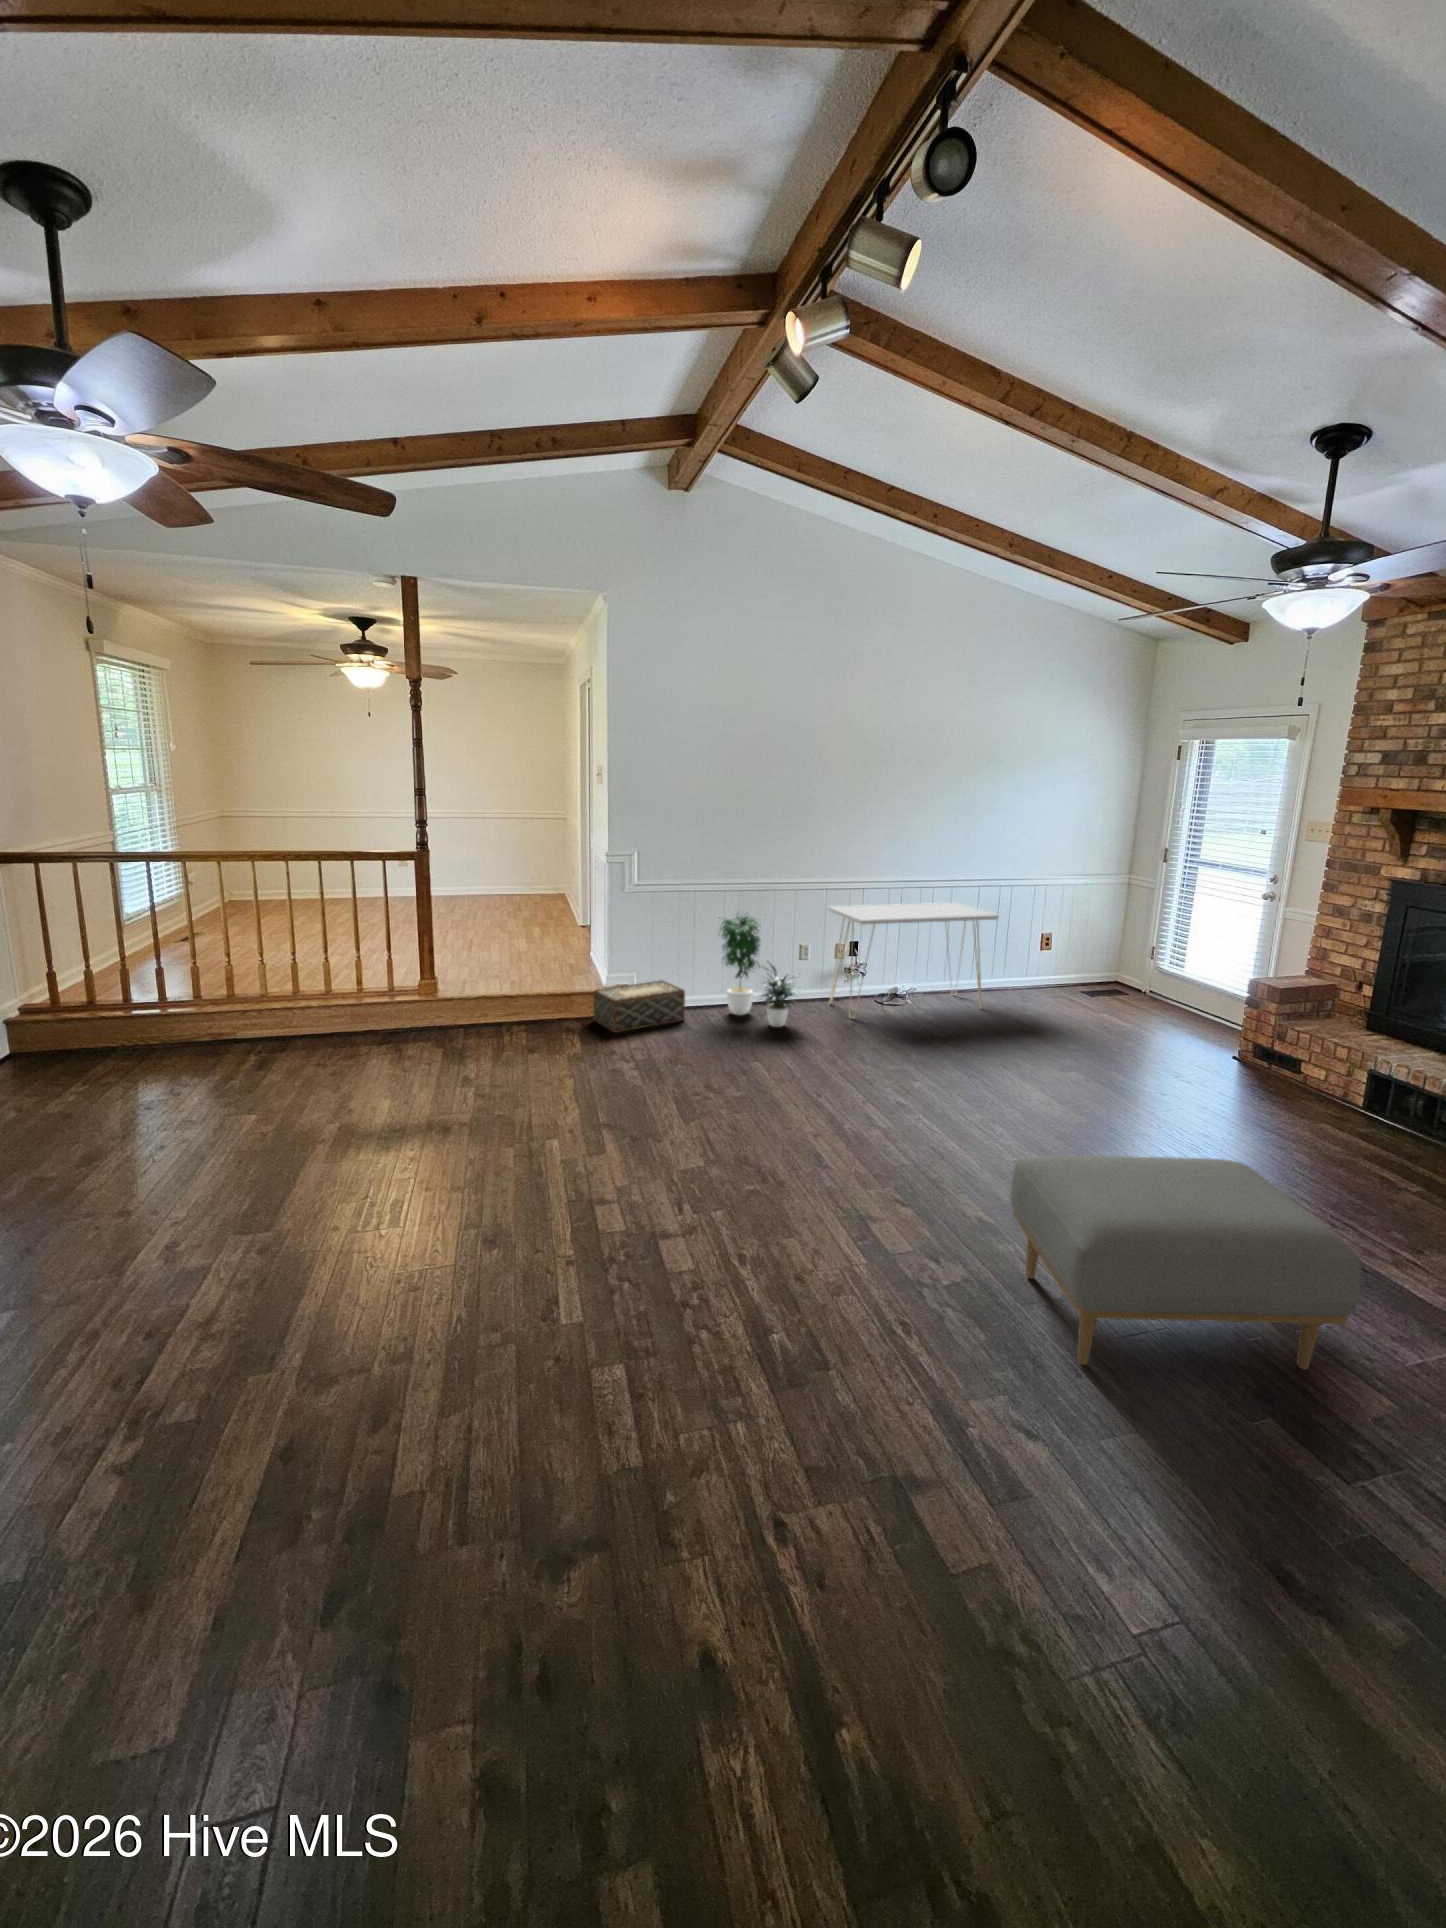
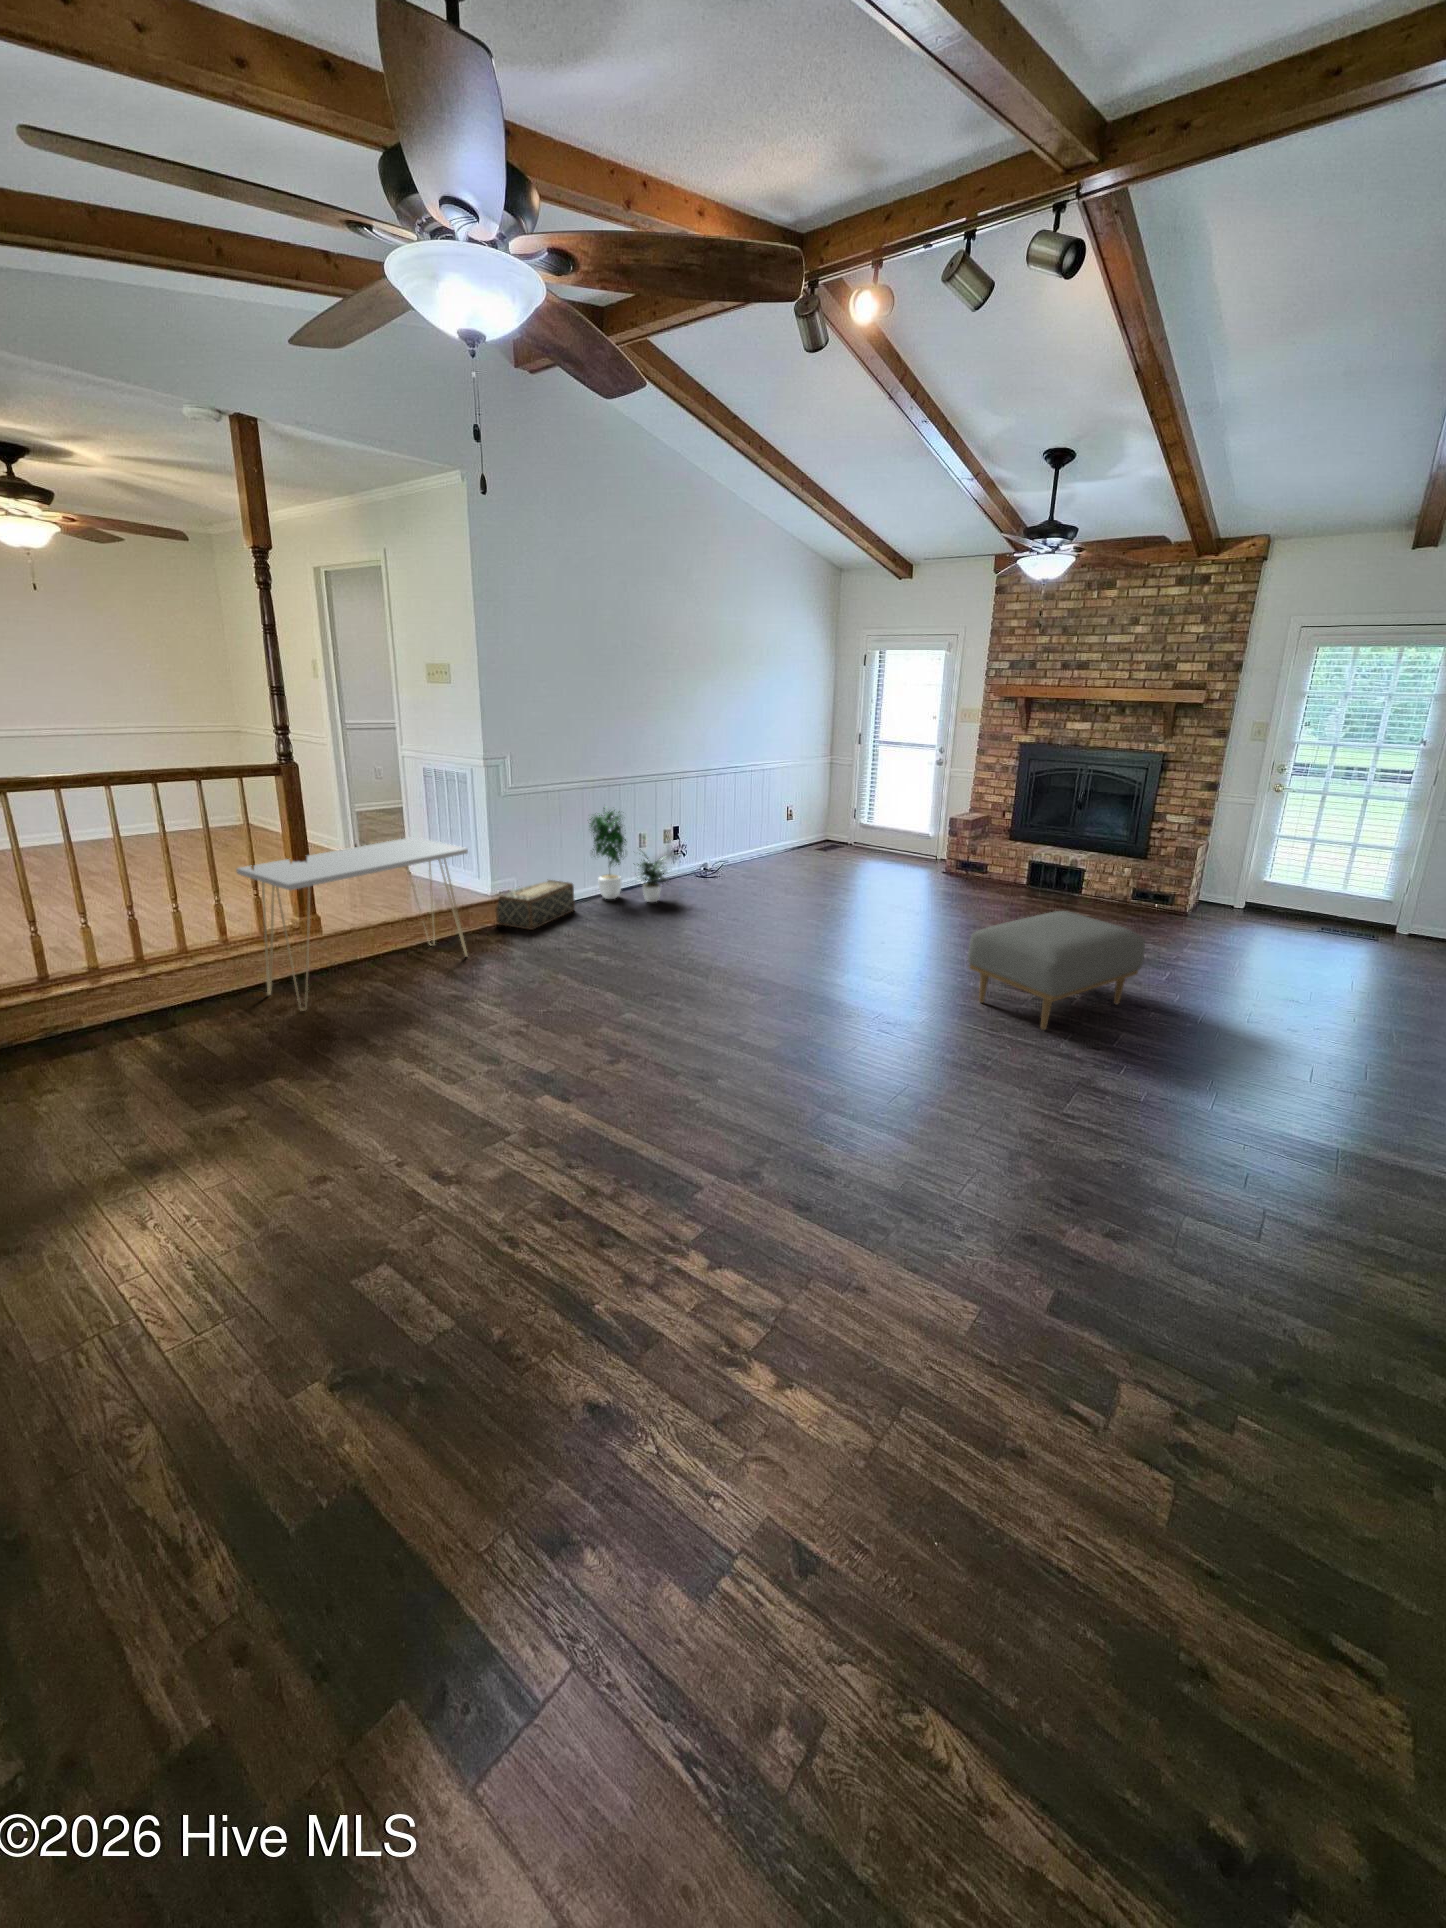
console table: present [828,903,999,1017] -> present [236,837,468,1011]

